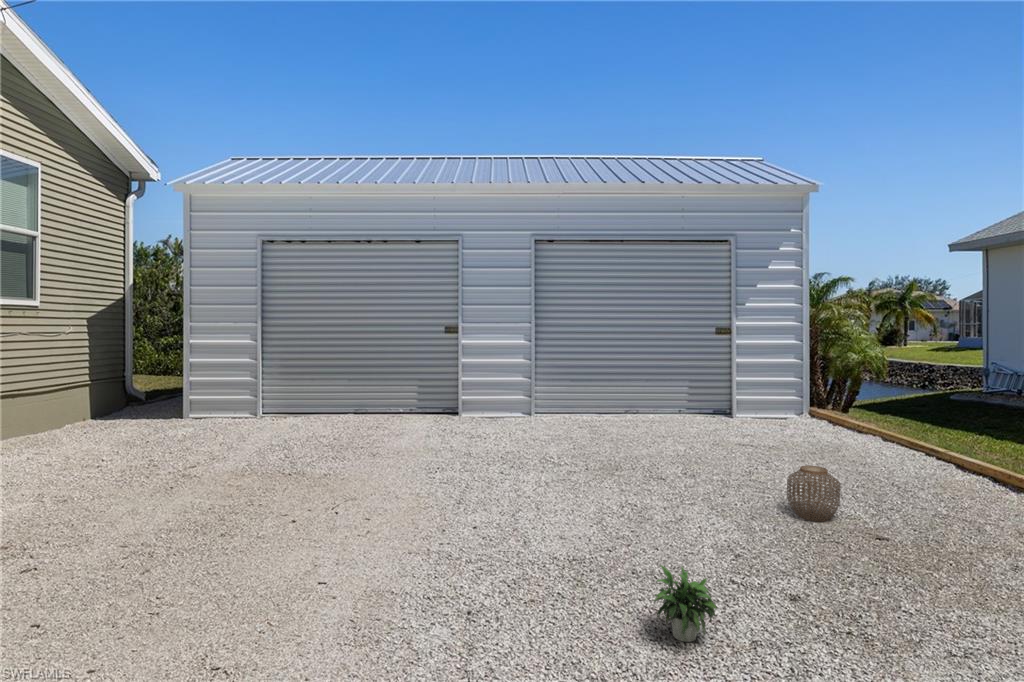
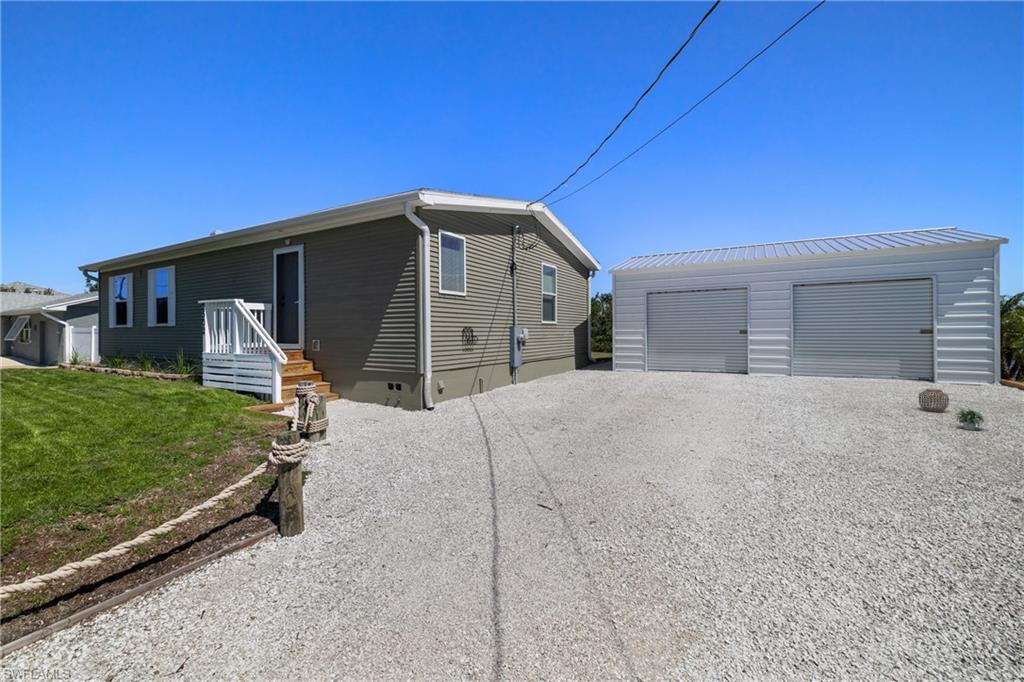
potted plant: present [653,565,716,642] -> present [956,407,984,430]

